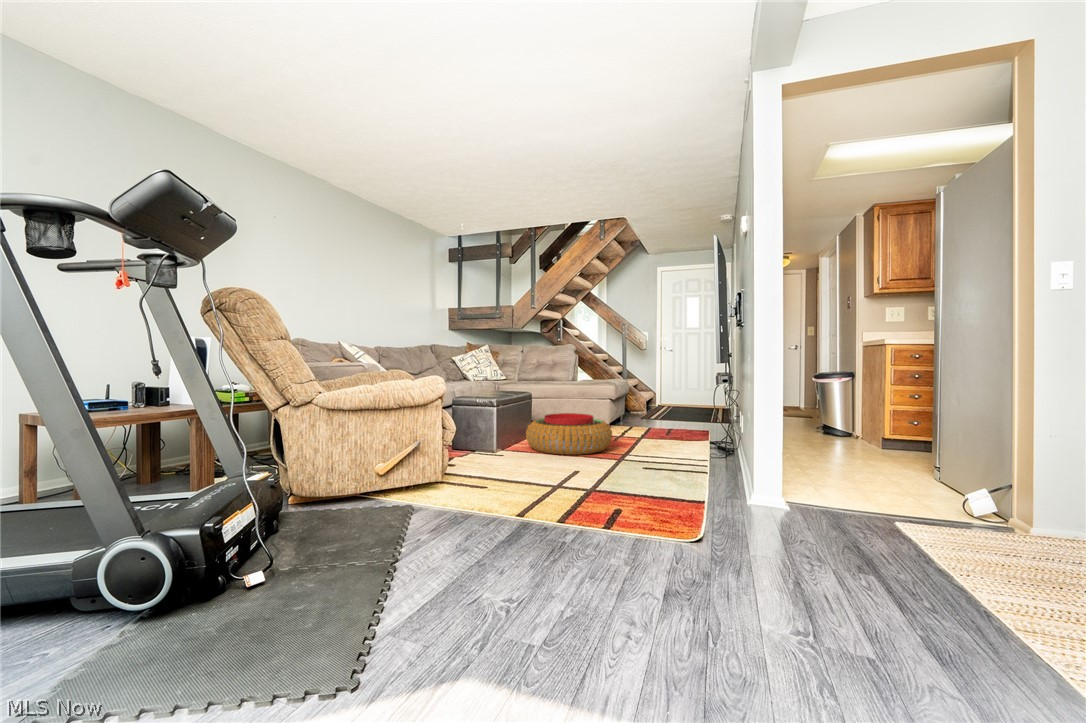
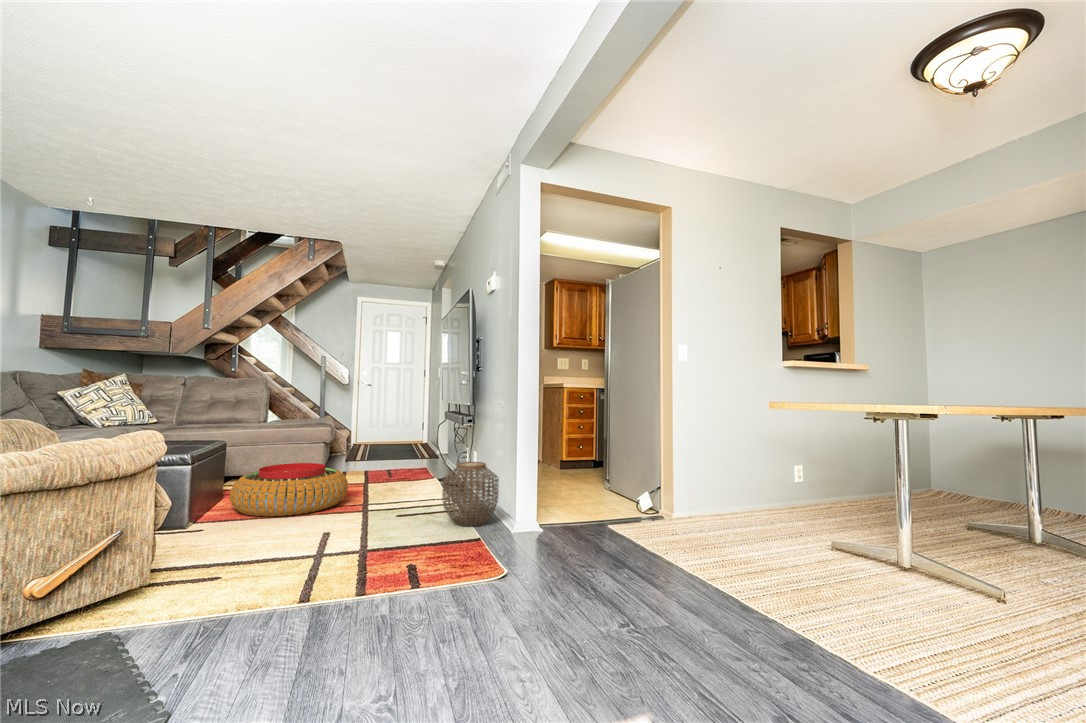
woven basket: none [677,422,740,490] -> present [442,462,499,526]

